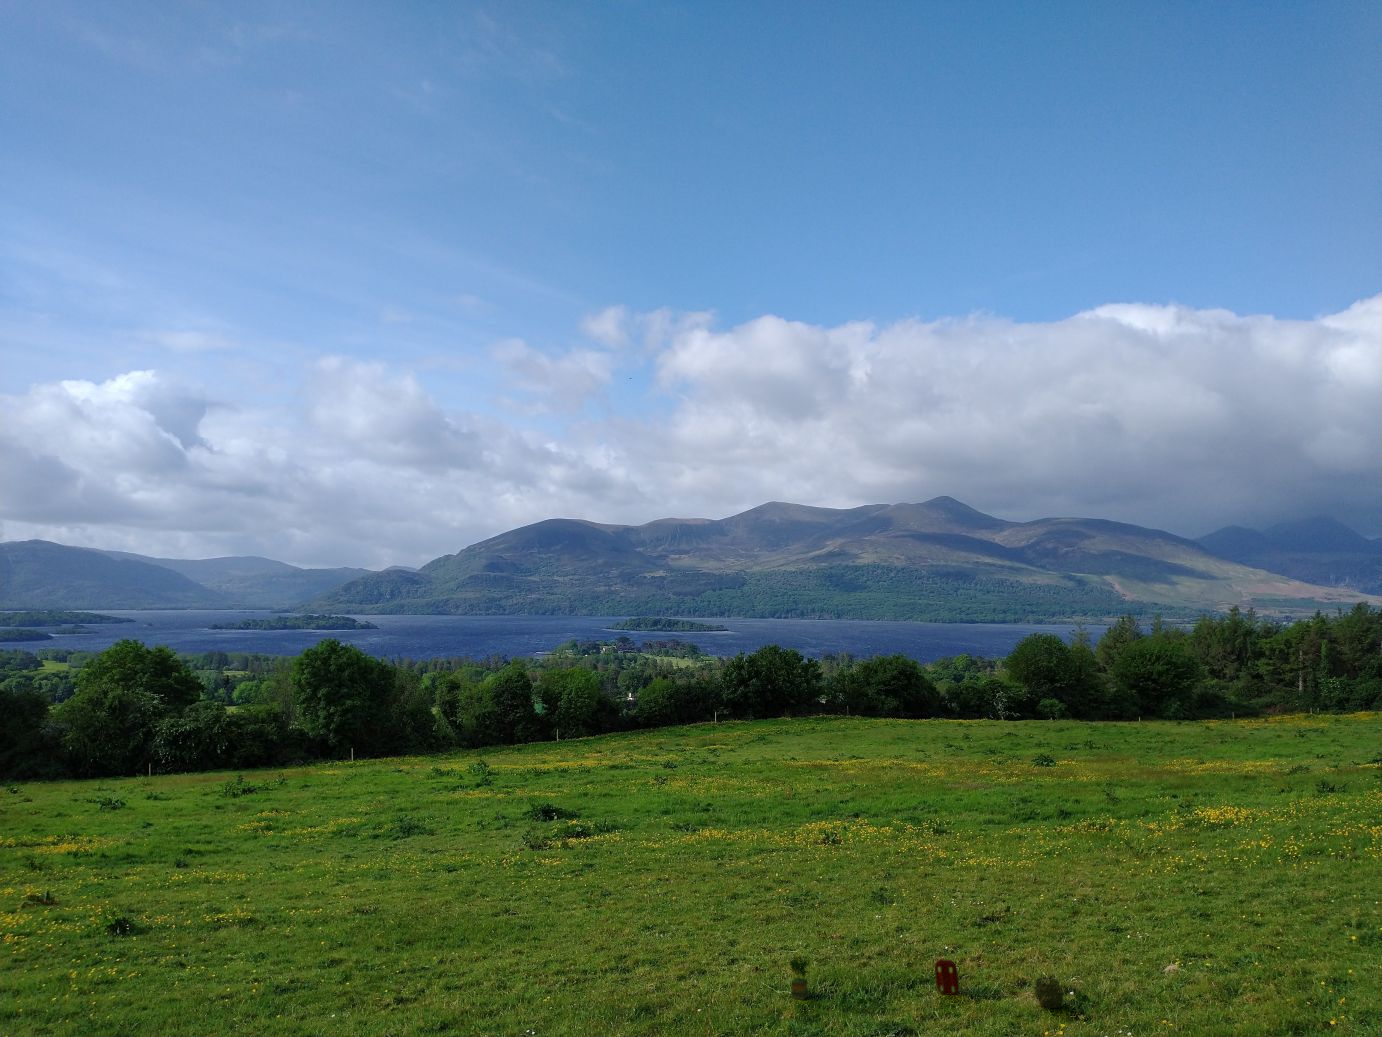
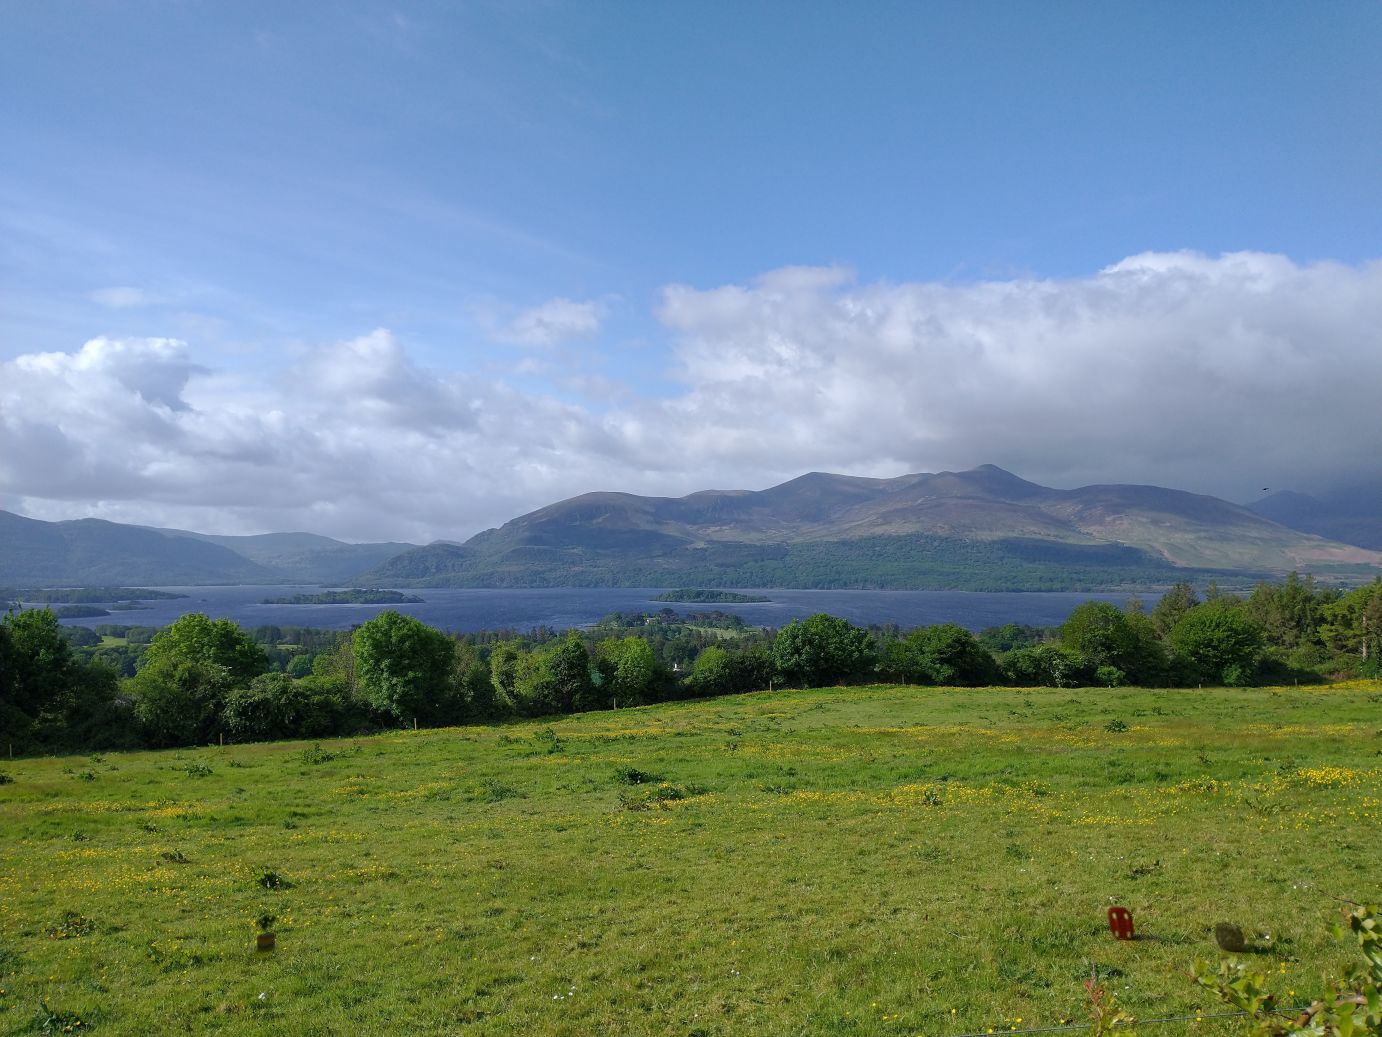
potted tree: present [789,959,809,1000] -> present [256,915,279,952]

